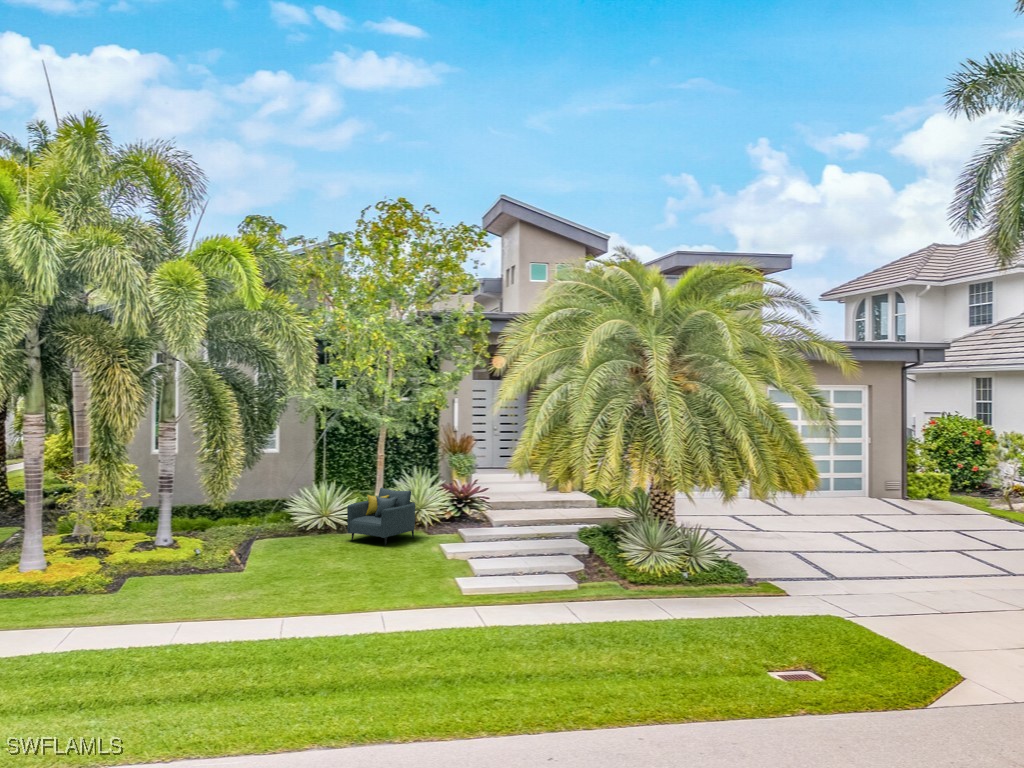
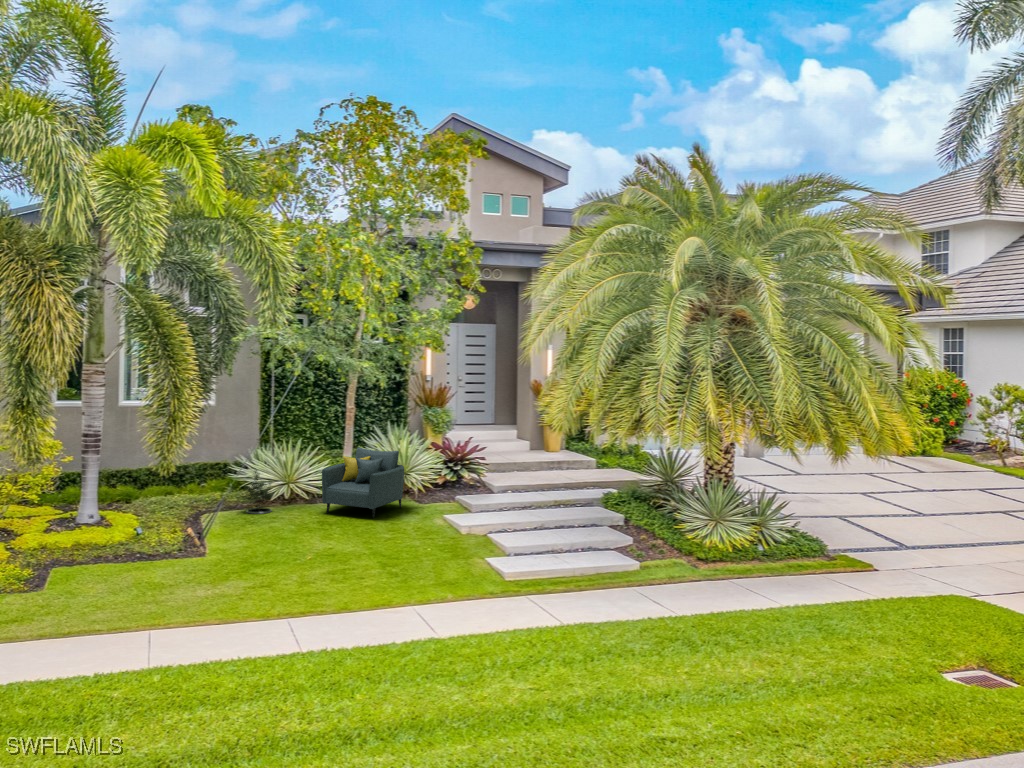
potted tree: none [287,504,312,541] -> present [245,470,273,514]

